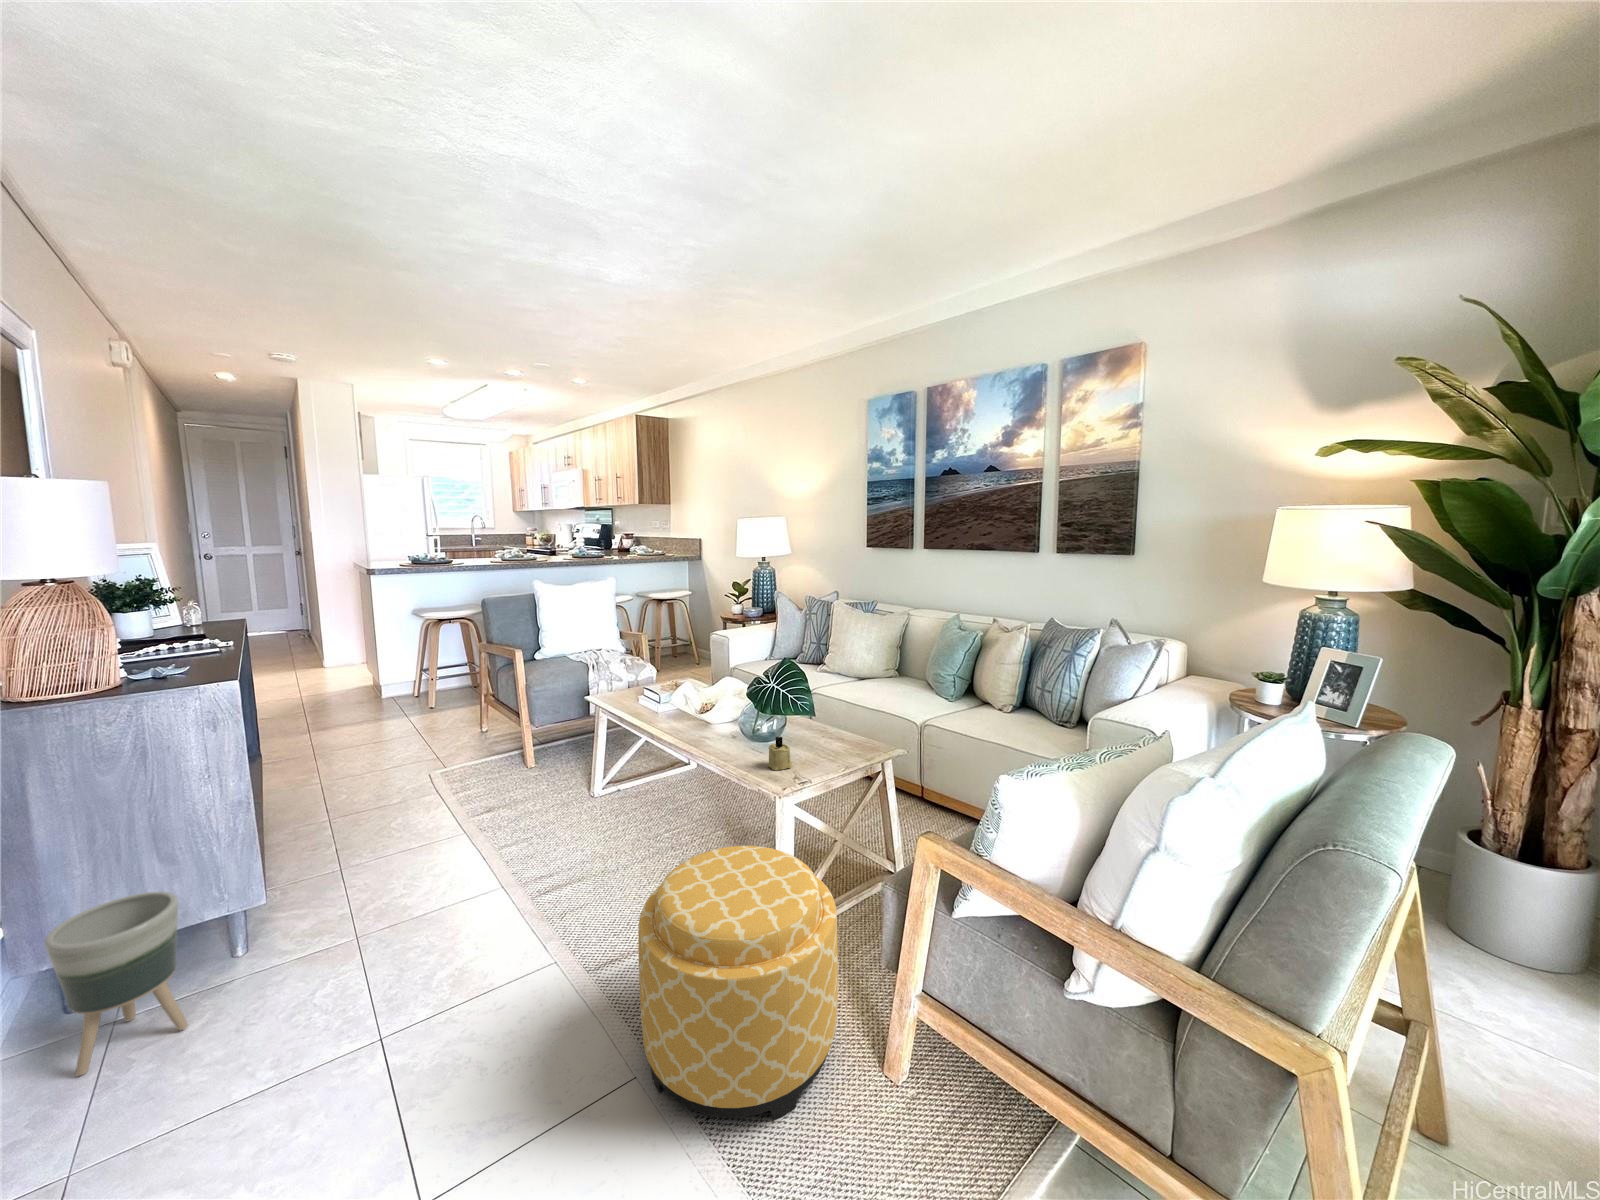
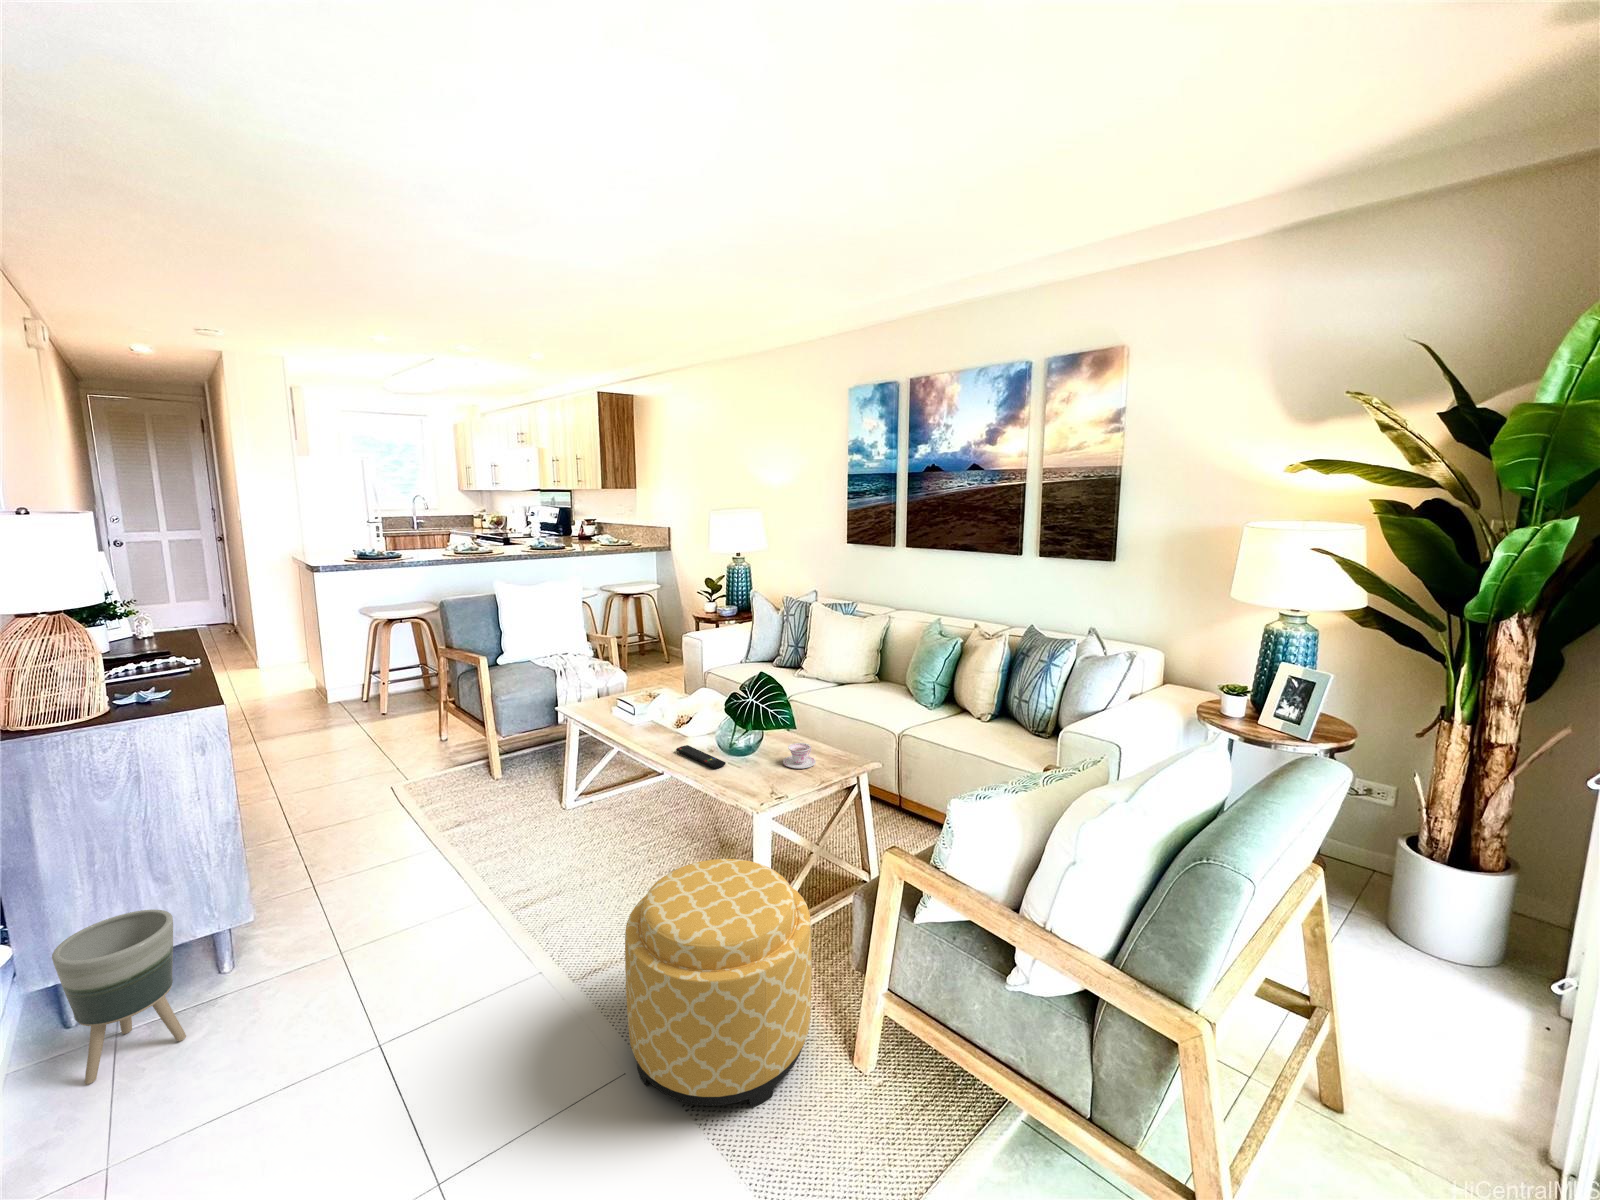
teacup: none [806,730,839,756] -> present [783,743,816,769]
remote control: none [699,733,748,755] -> present [676,745,726,769]
candle: present [768,737,792,770] -> none [745,751,769,784]

